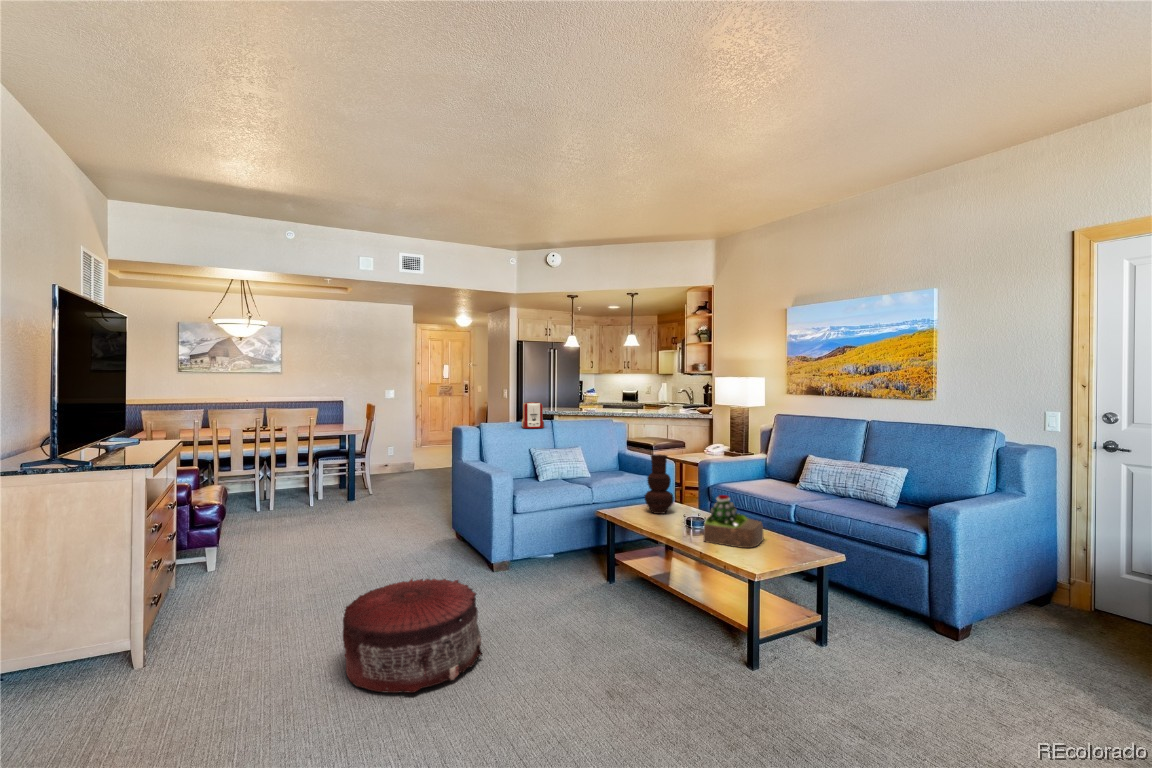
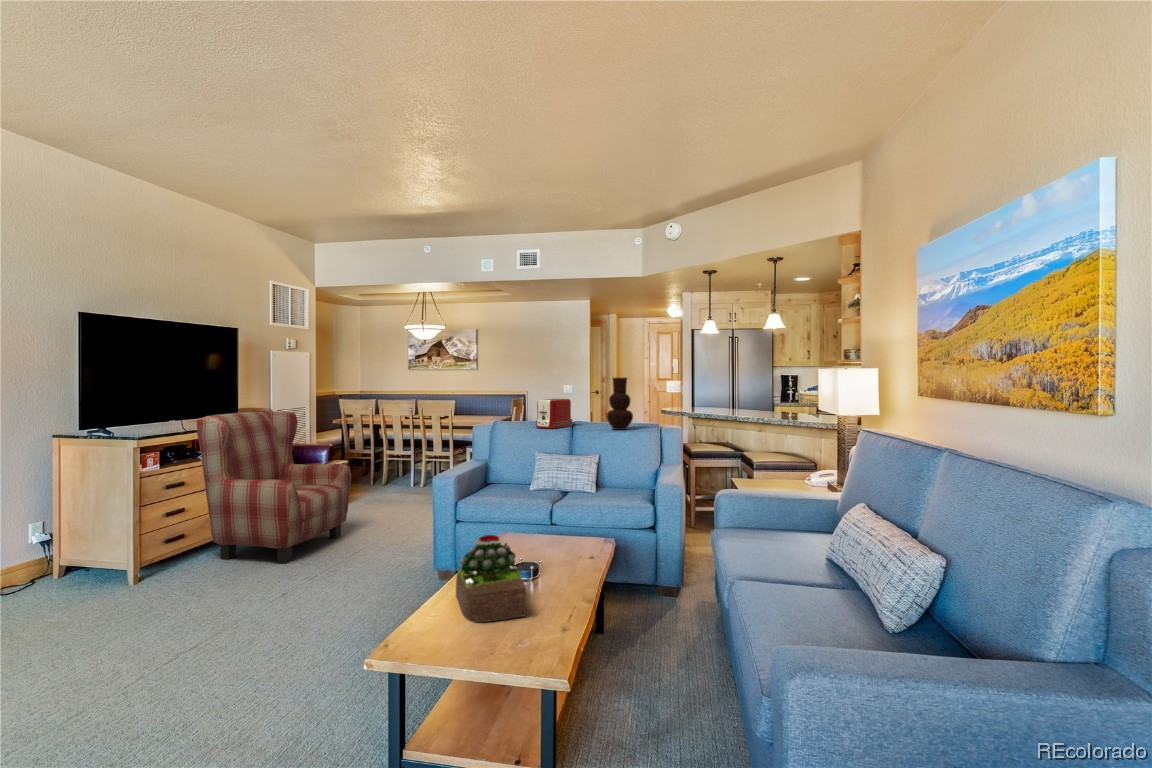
armchair: none [180,428,334,615] -> present [197,411,351,564]
vase: present [645,454,674,514] -> present [607,377,633,430]
pouf: present [343,579,482,693] -> none [124,560,273,666]

